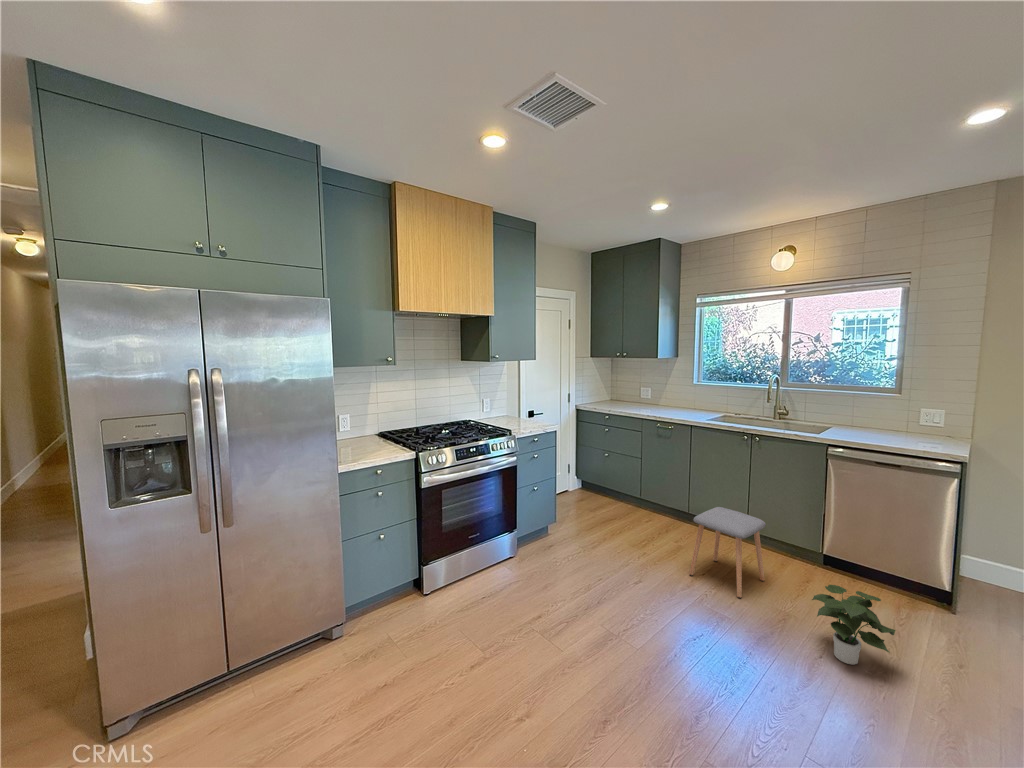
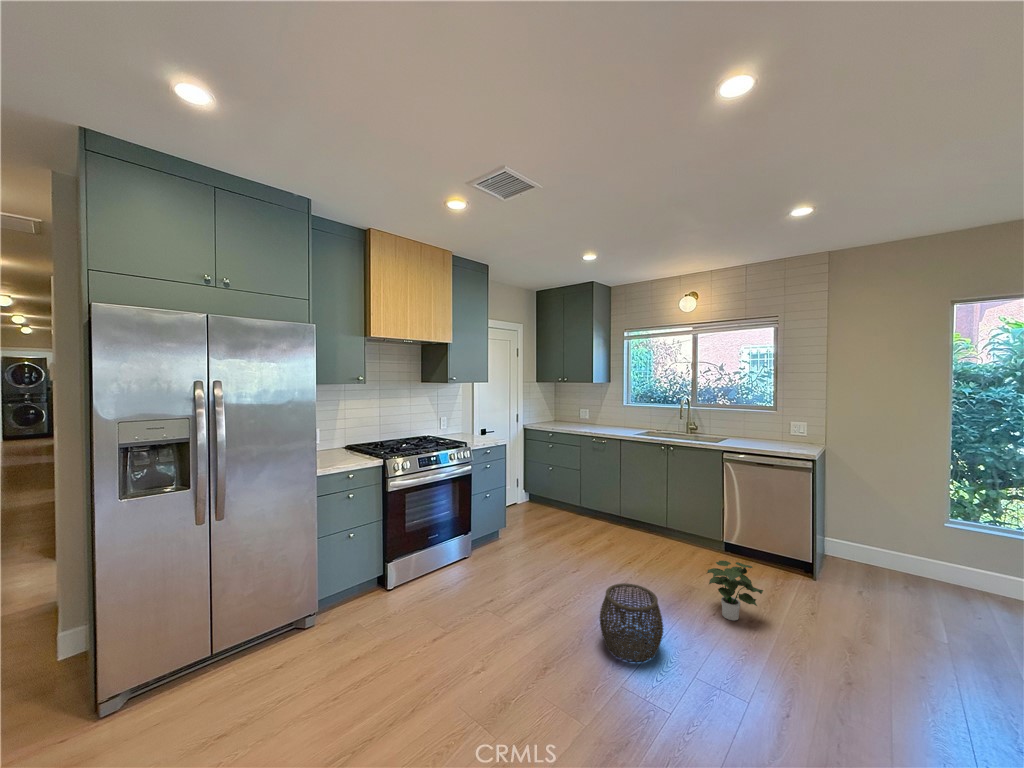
stool: present [689,507,766,598] -> none [618,507,677,581]
woven basket: none [676,614,764,722] -> present [600,583,663,662]

